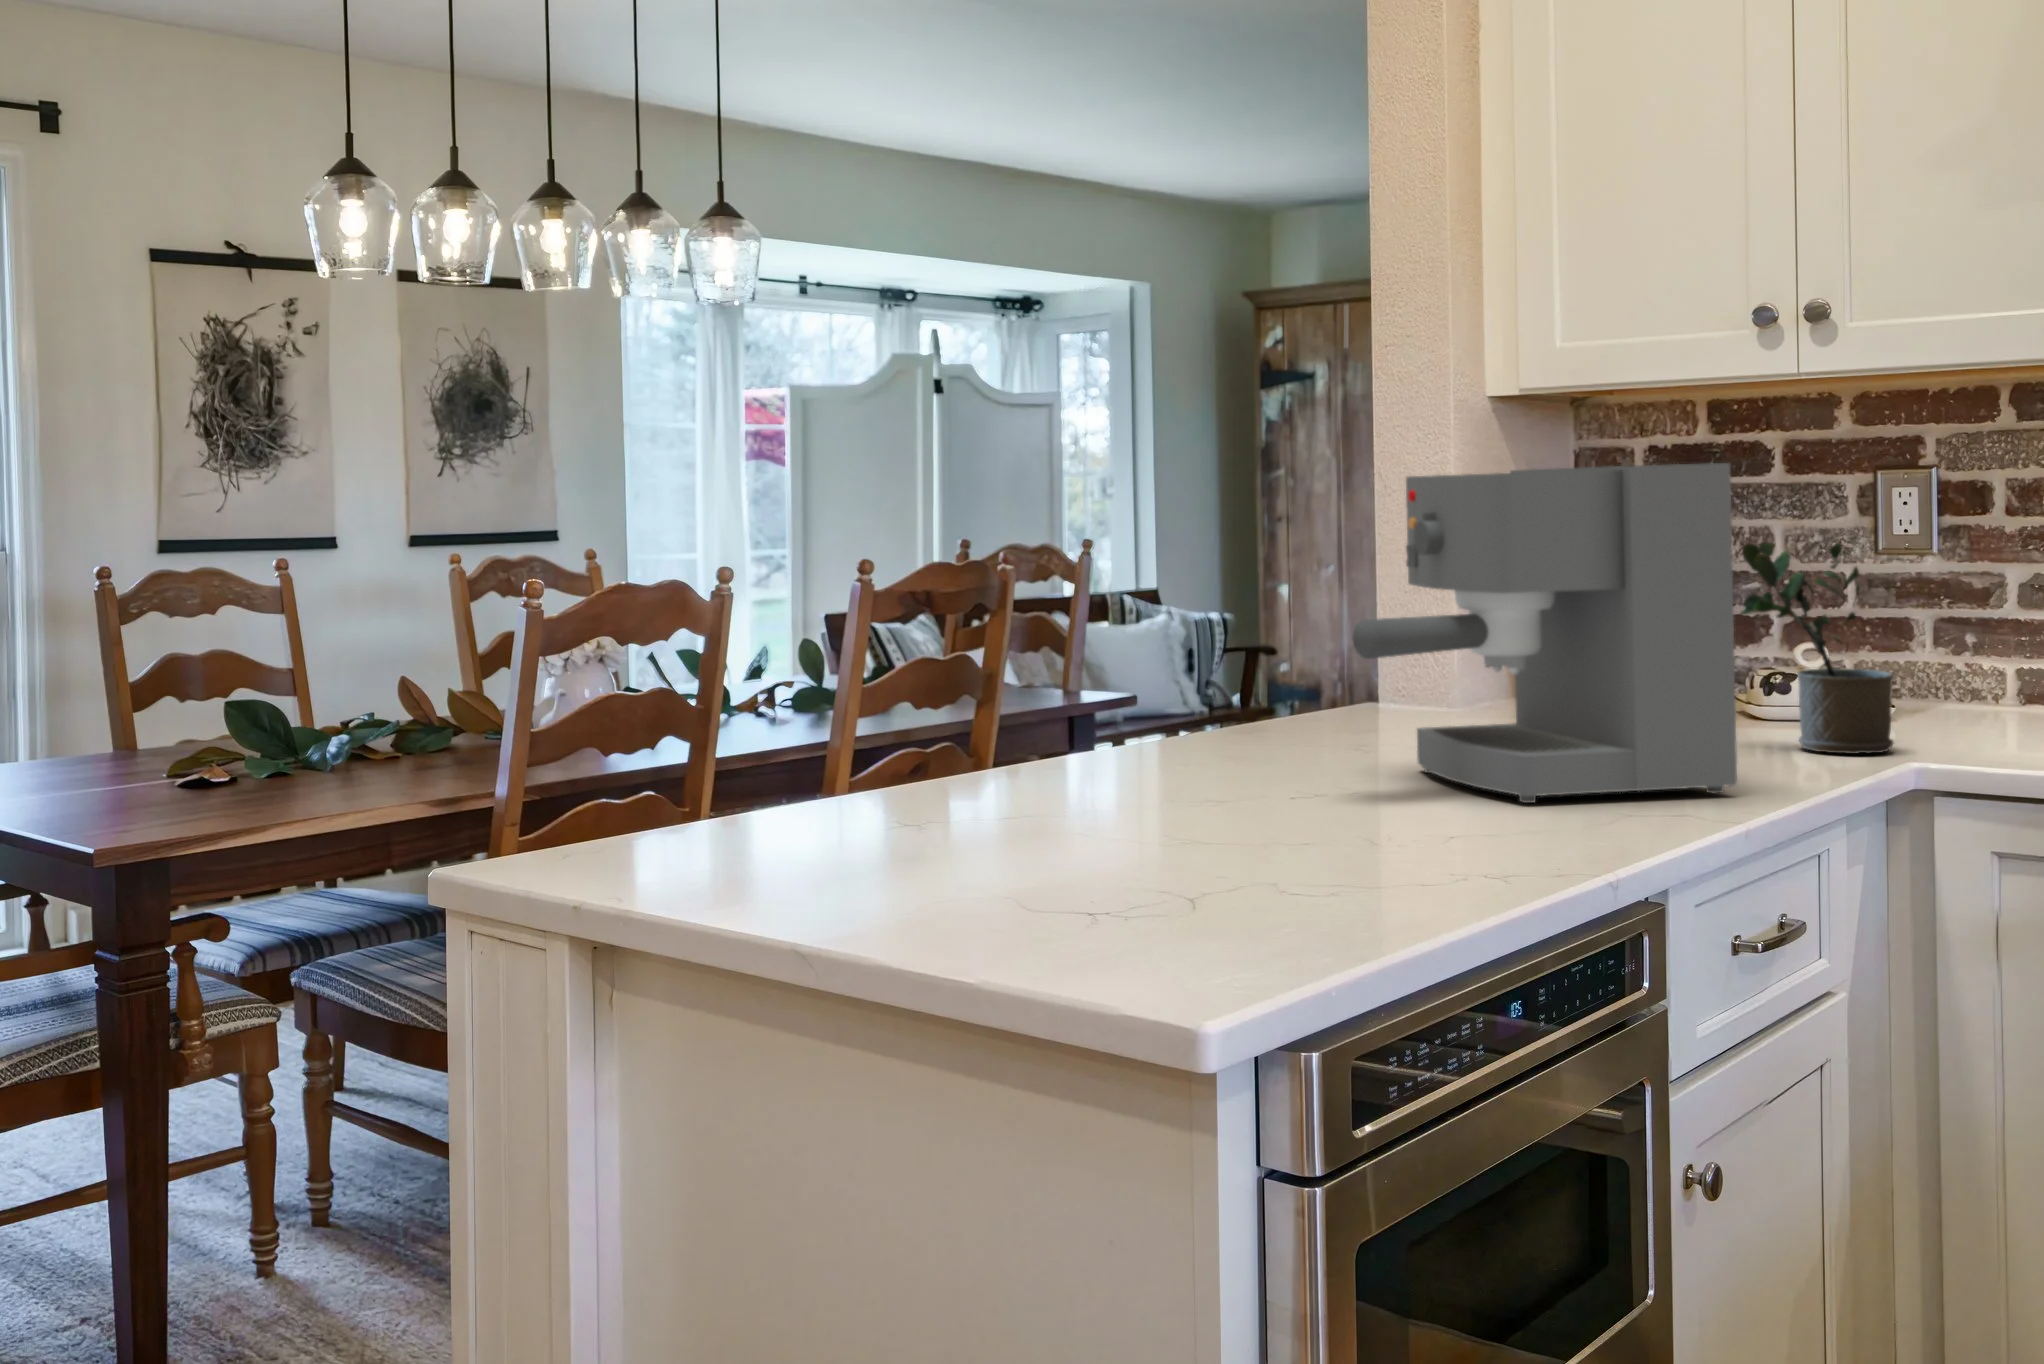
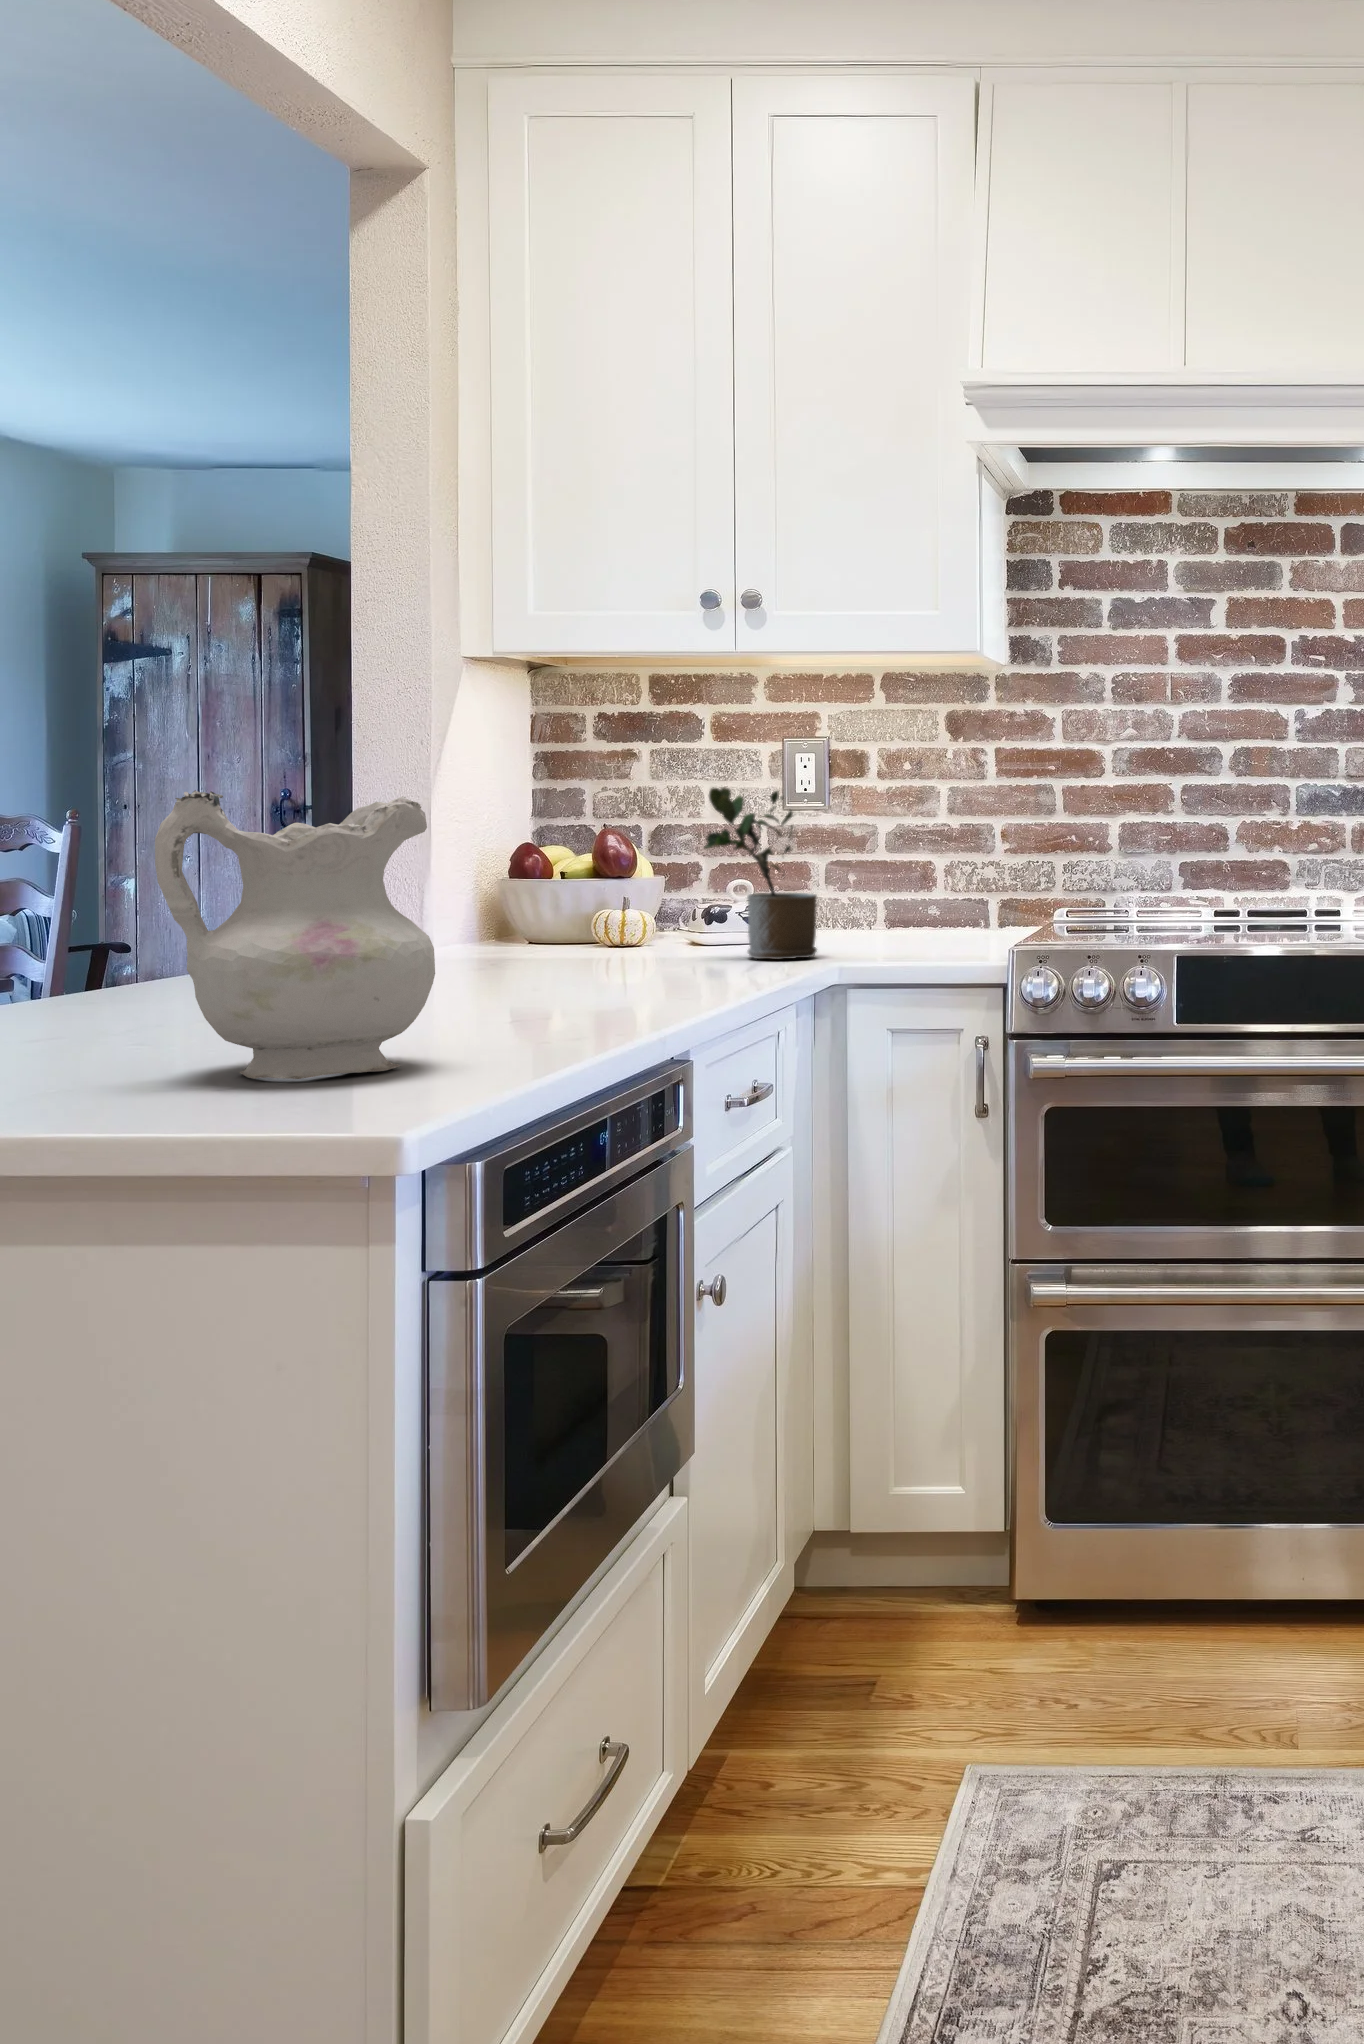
coffee maker: present [1352,463,1737,803] -> none [401,708,726,1001]
ceramic pitcher: none [1055,595,1323,895] -> present [155,790,435,1079]

